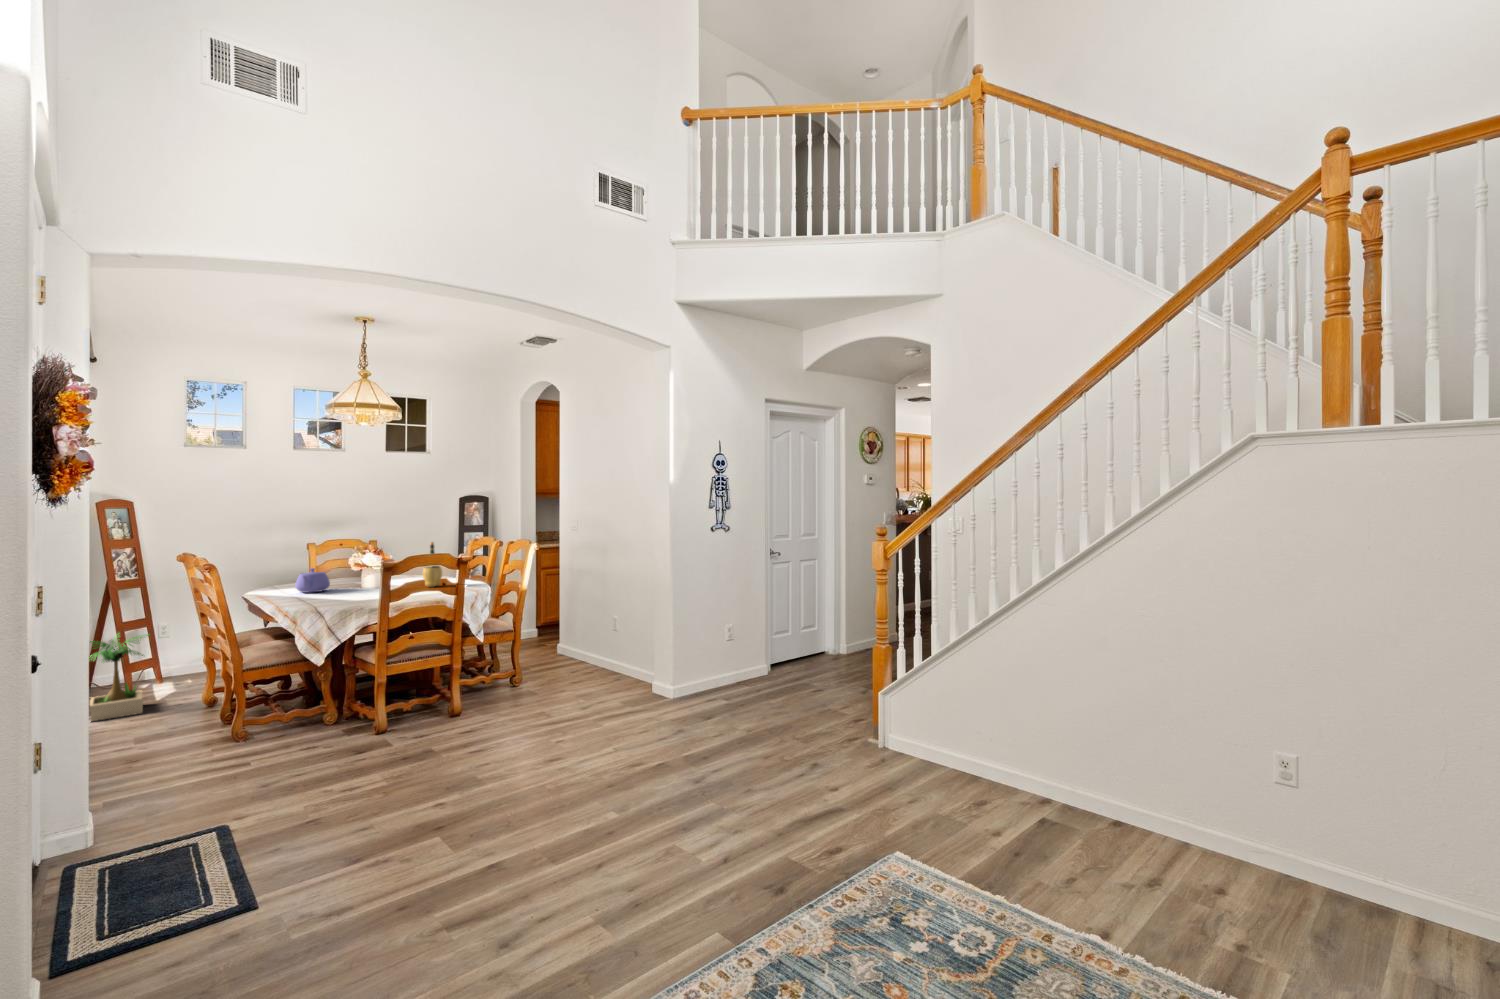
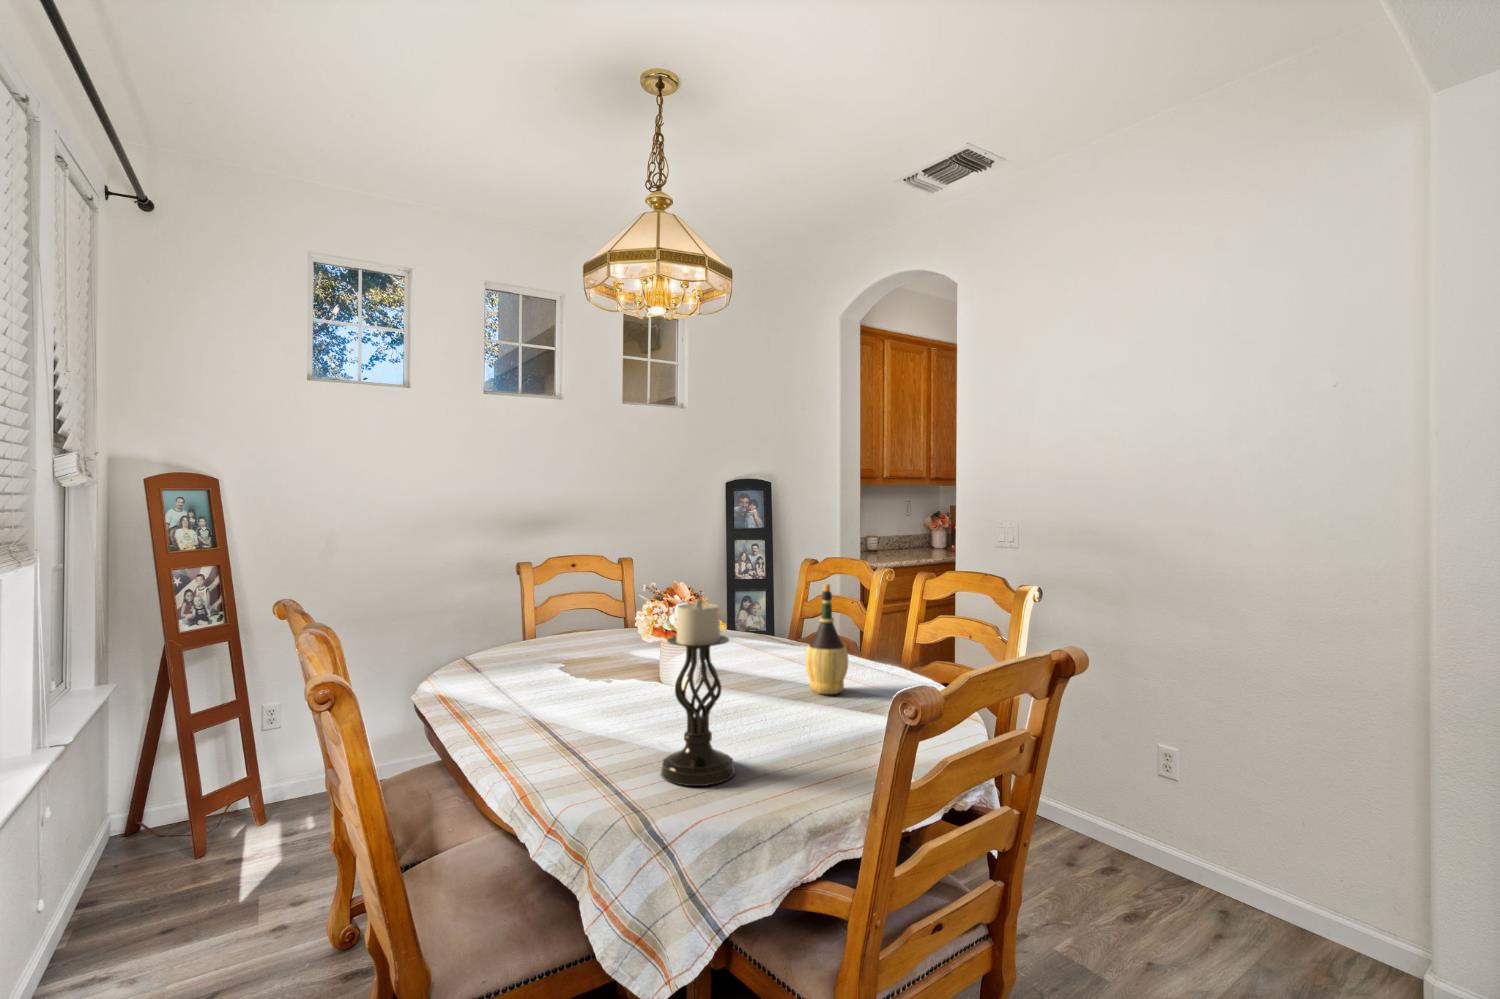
candle holder: none [333,543,363,605] -> present [661,599,735,786]
teapot: present [295,568,330,593] -> none [528,643,602,705]
potted plant: present [88,634,149,722] -> none [64,753,240,979]

